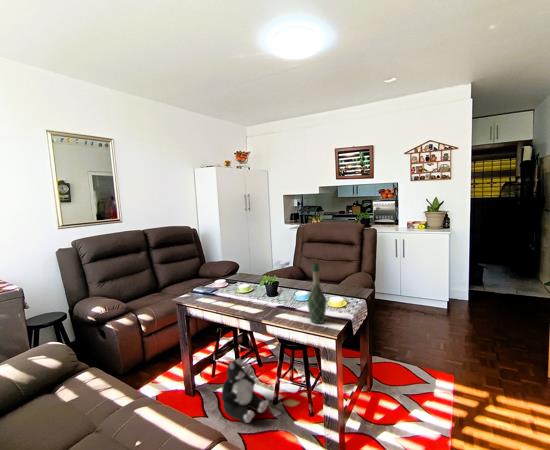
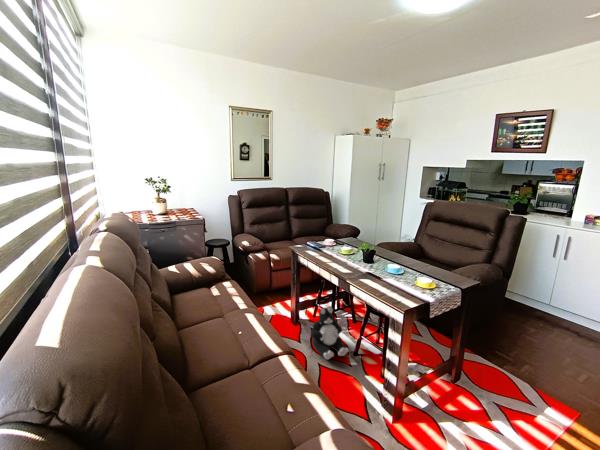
wine bottle: present [308,263,326,323] -> none [389,241,408,299]

